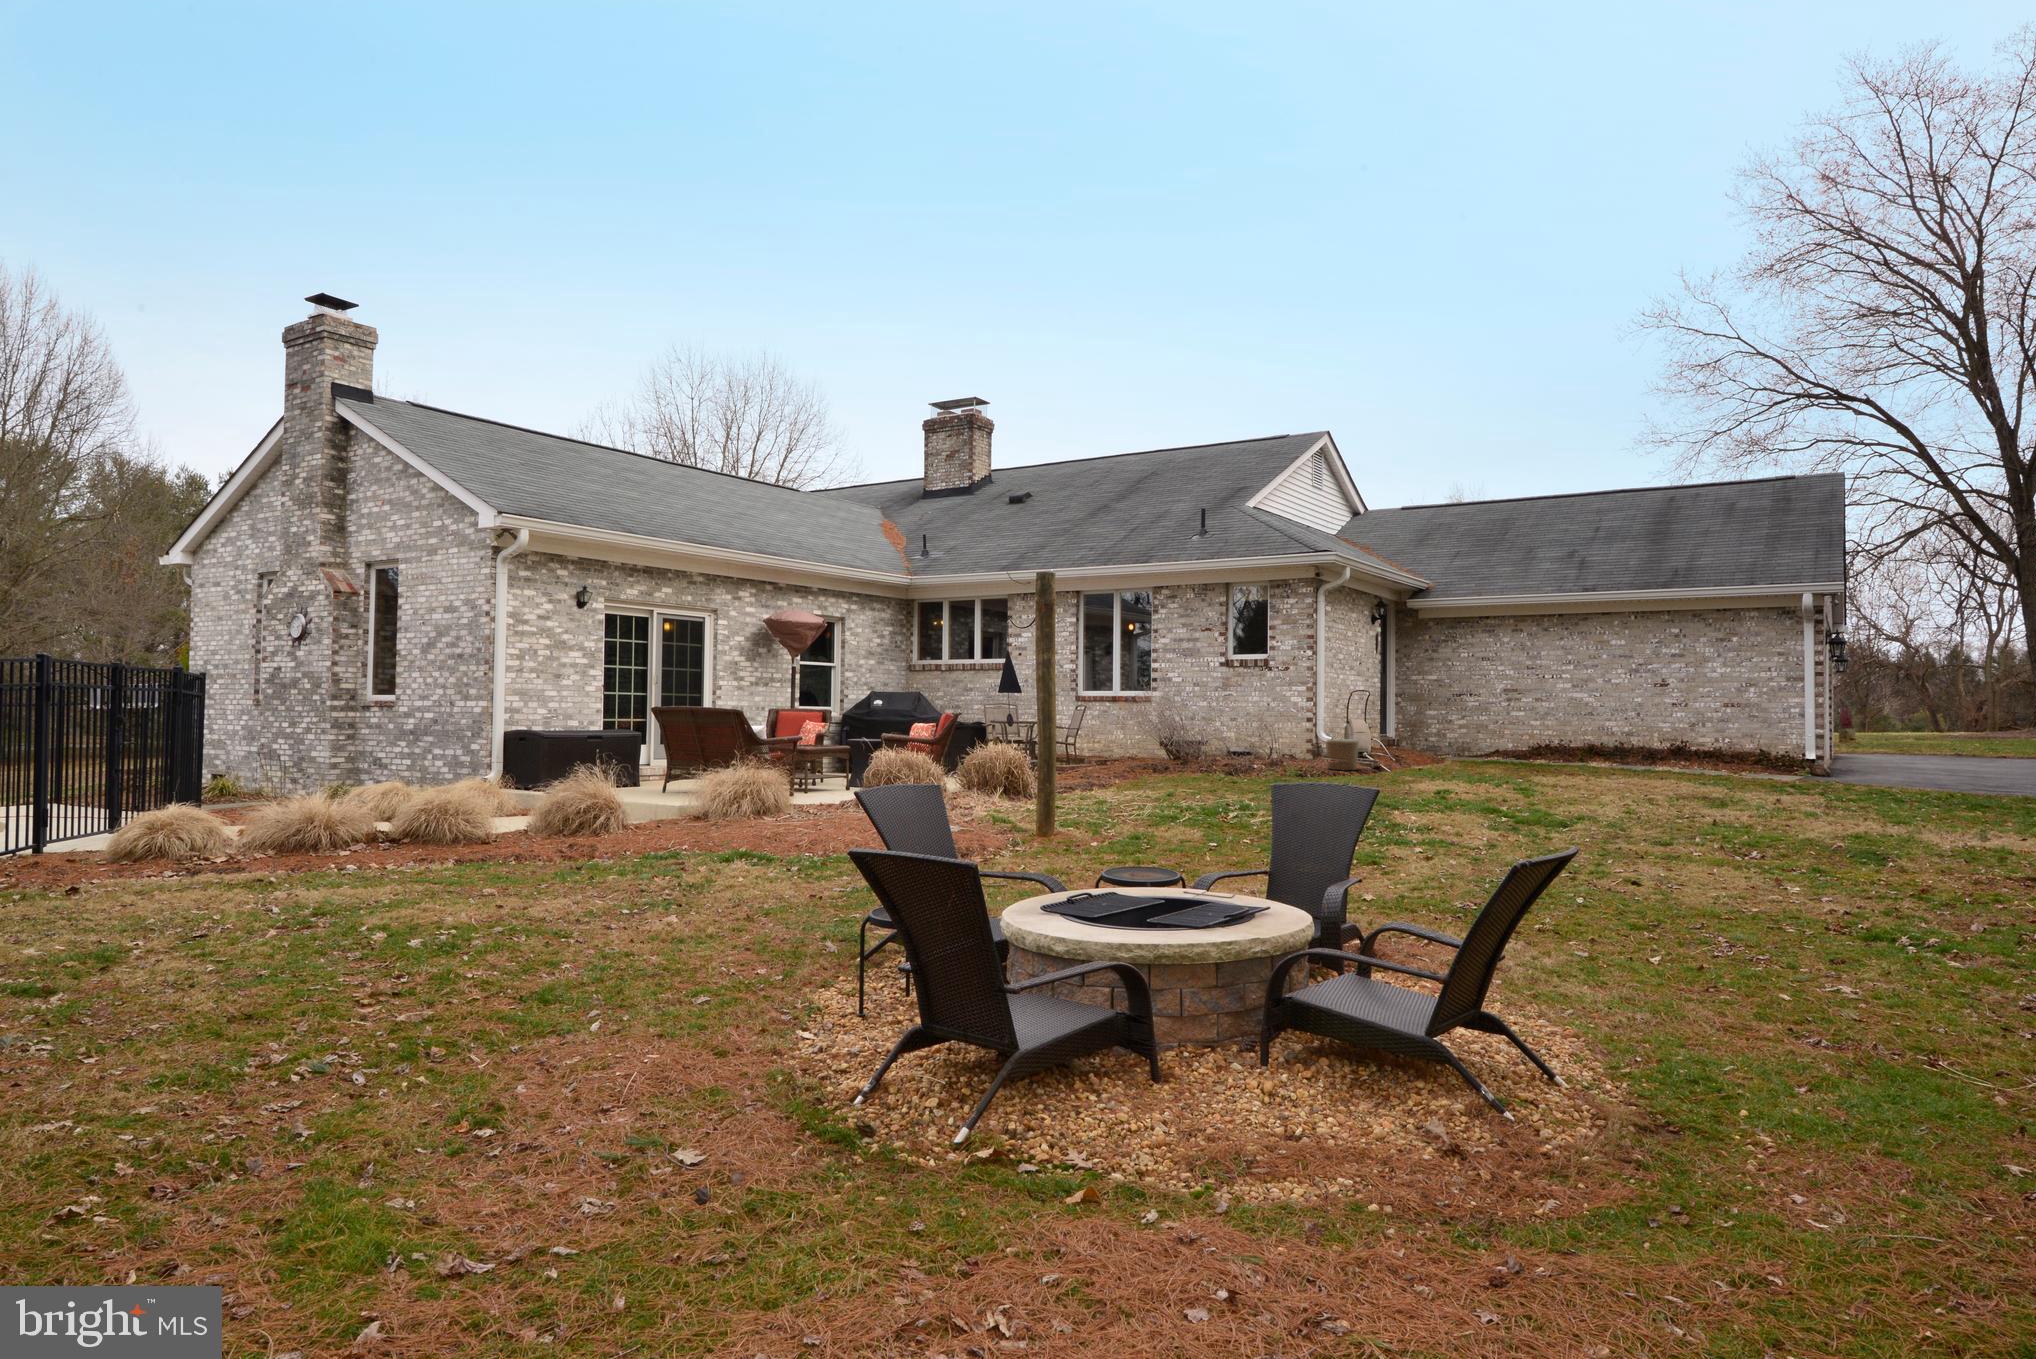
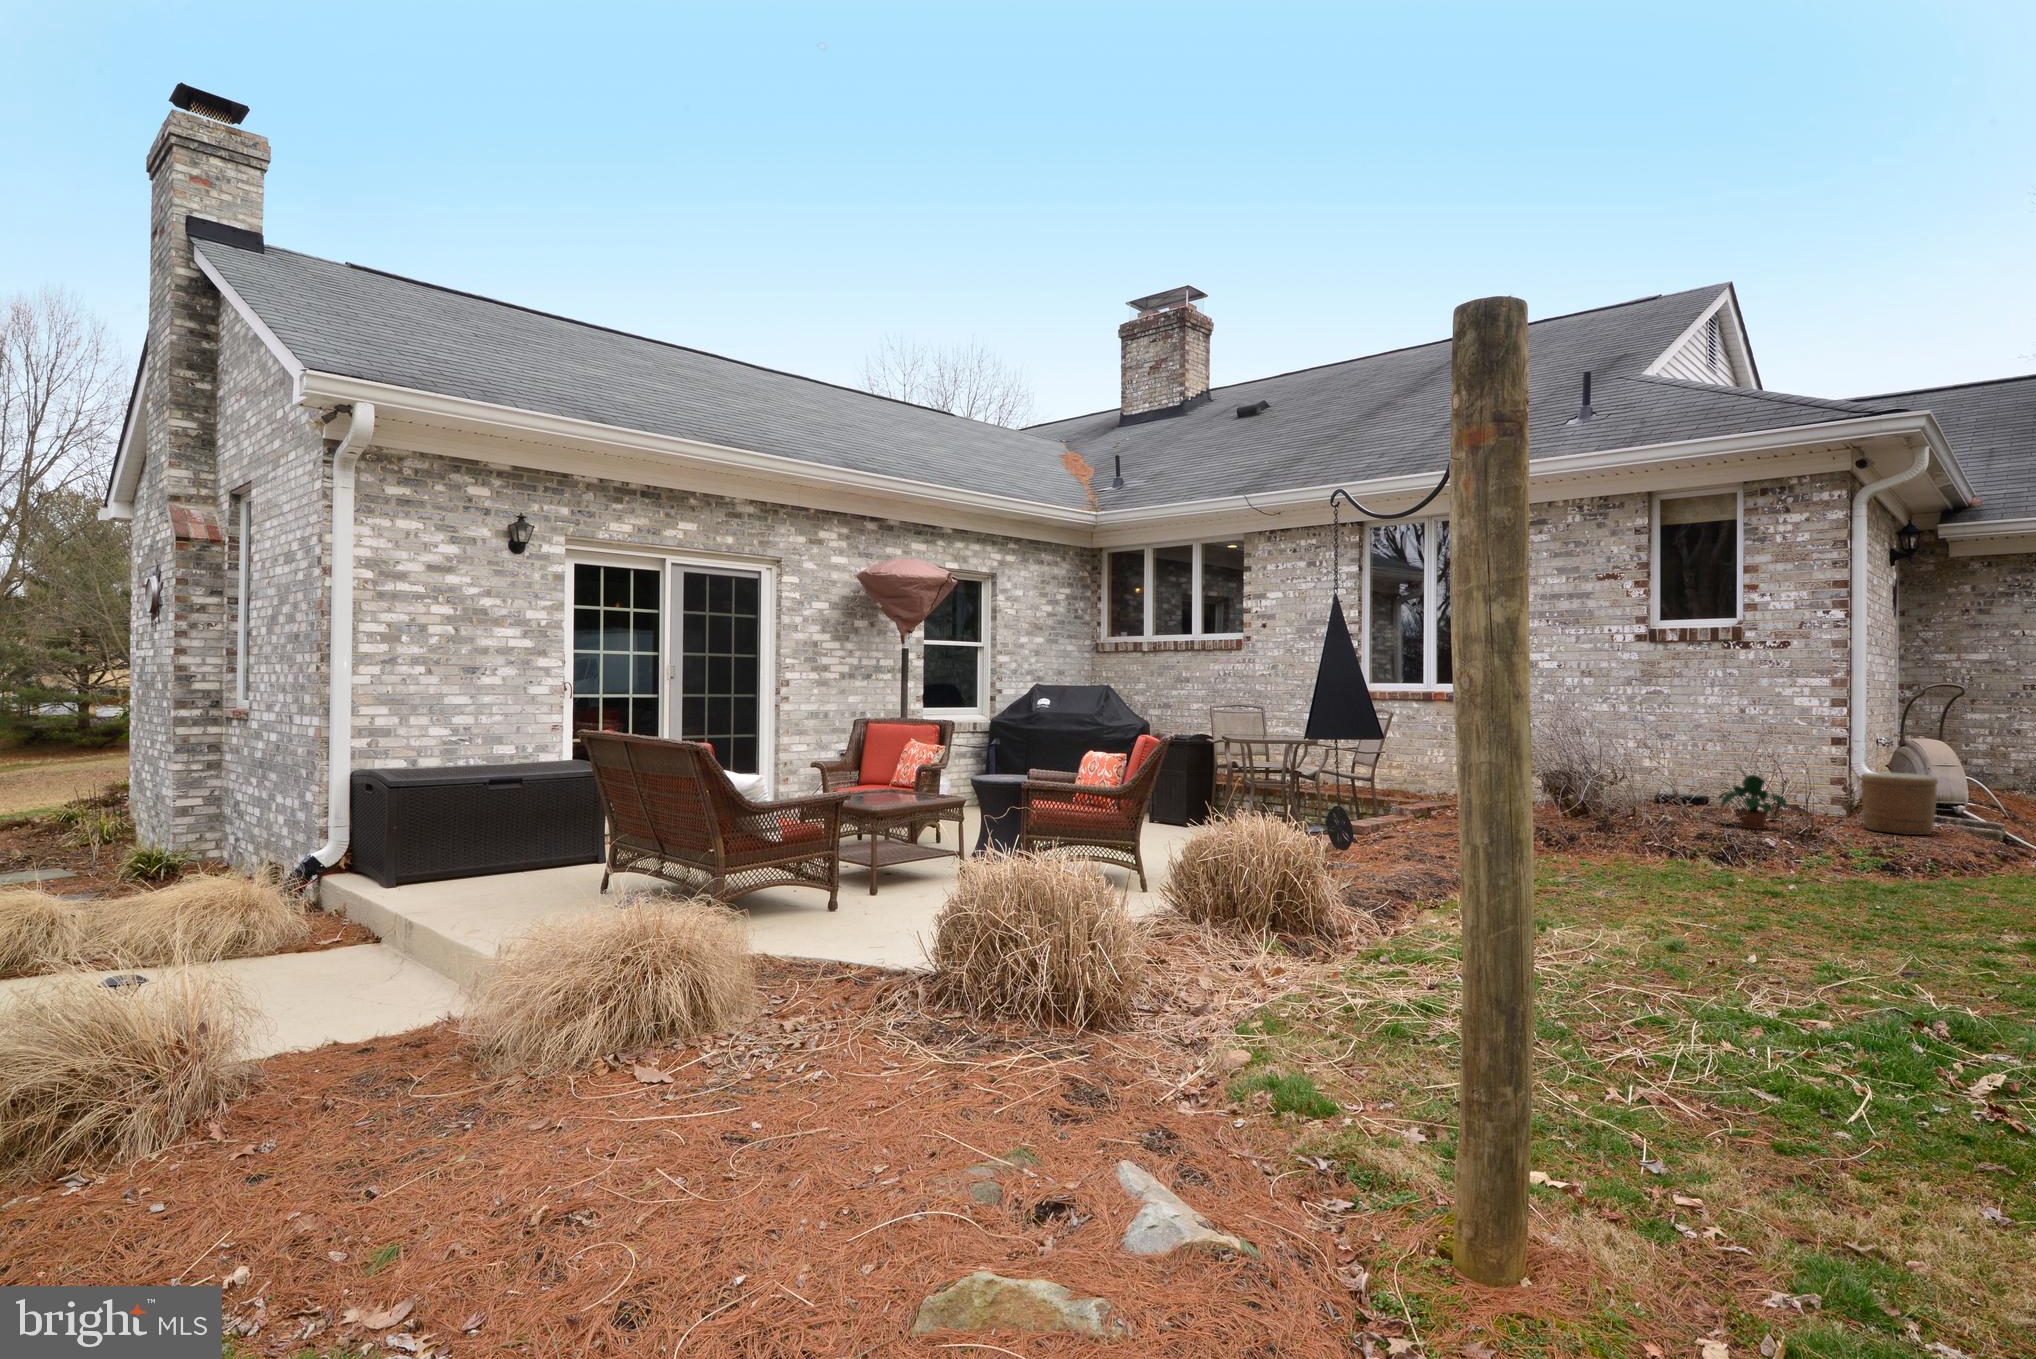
potted plant: none [1257,734,1287,769] -> present [1719,768,1787,829]

